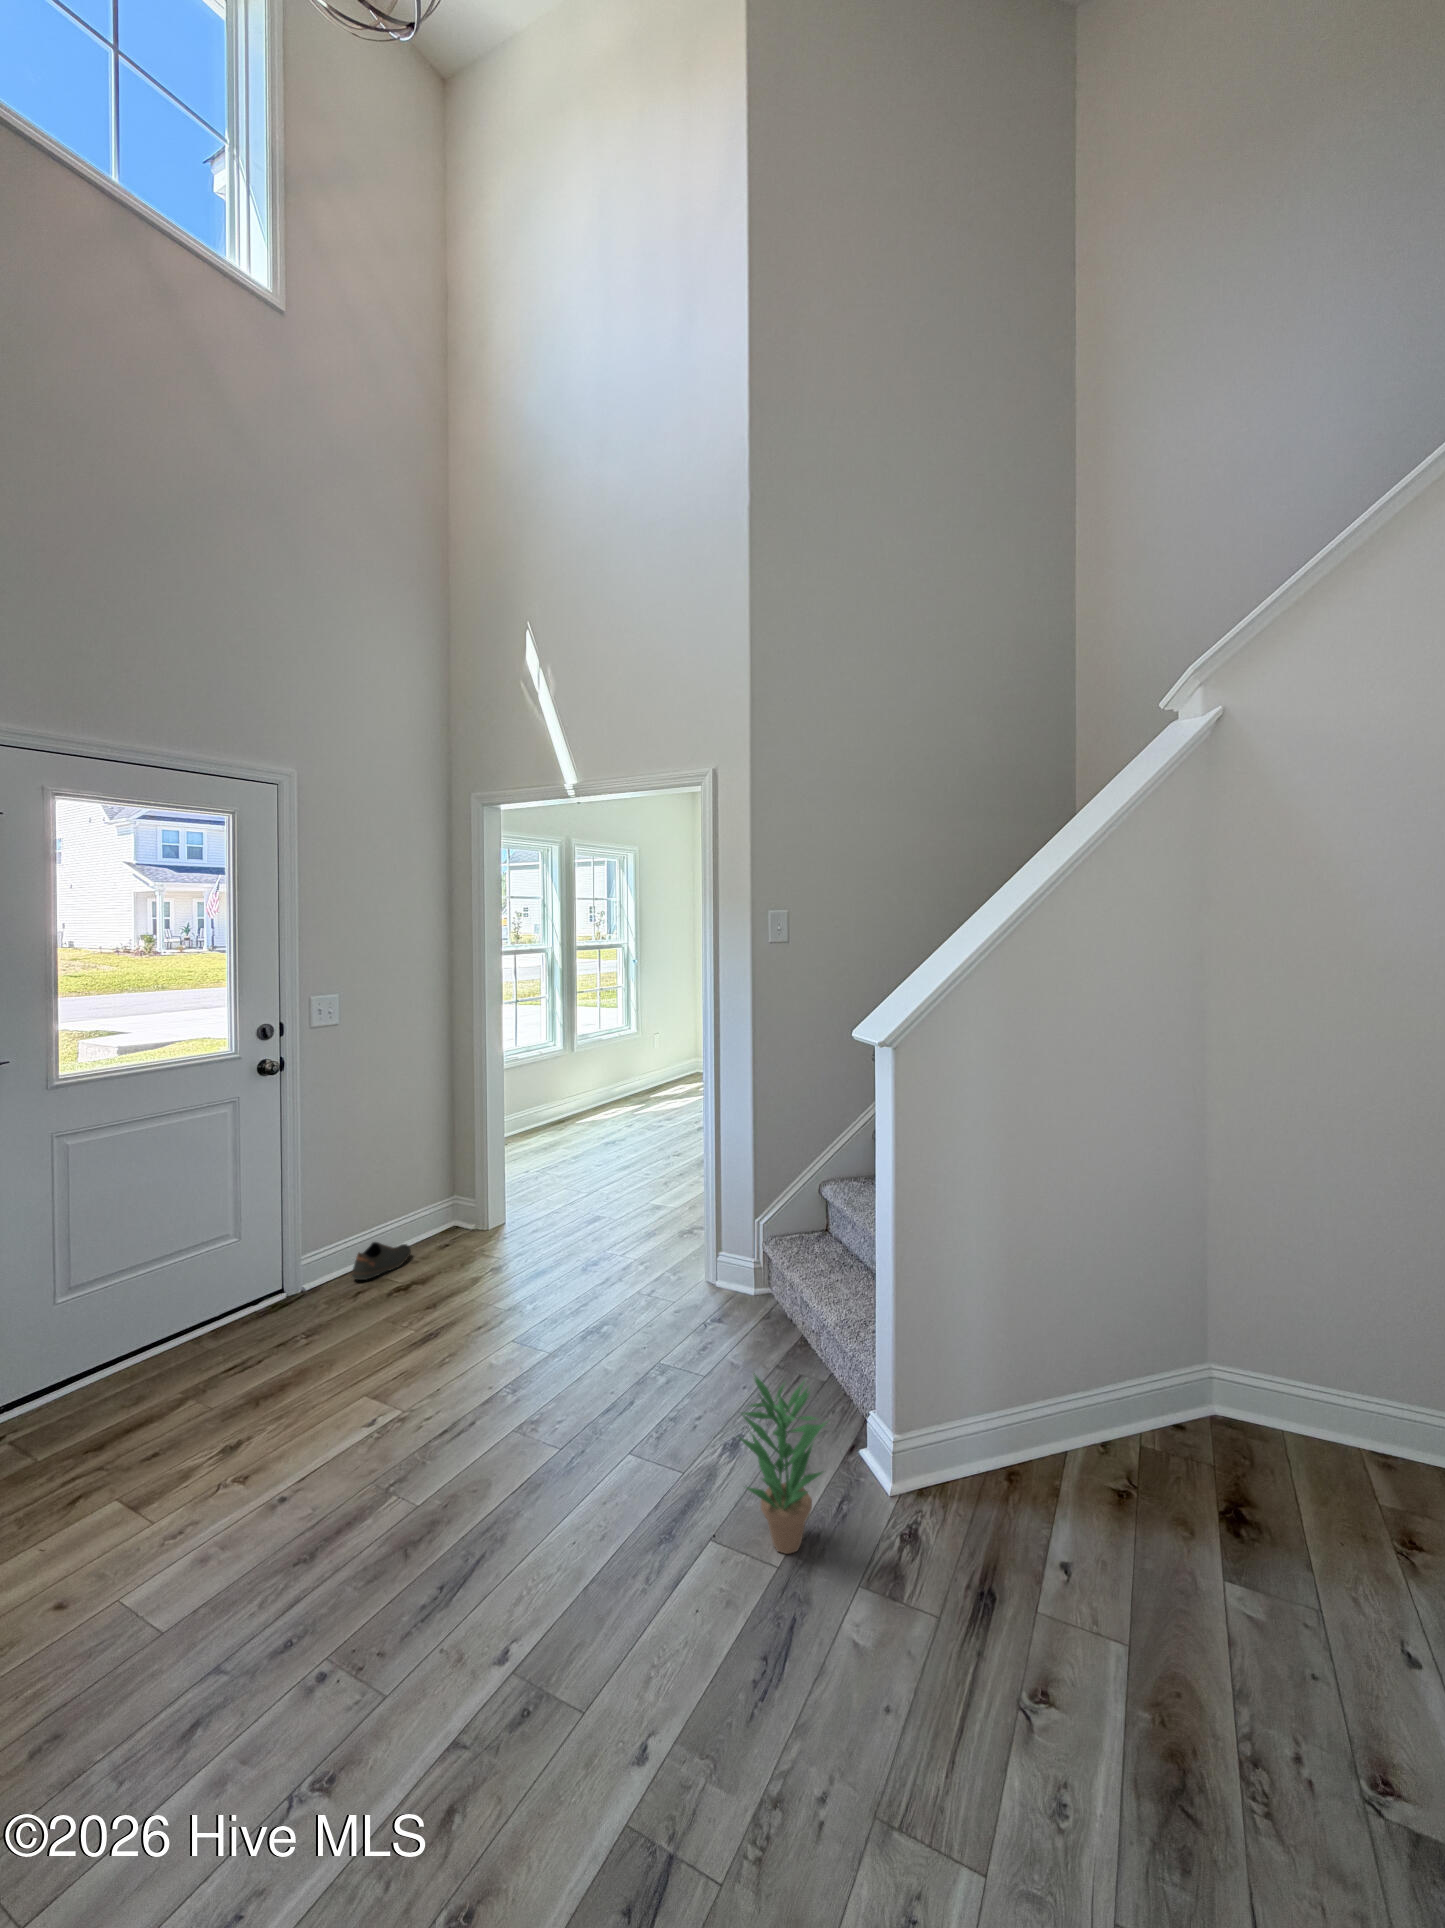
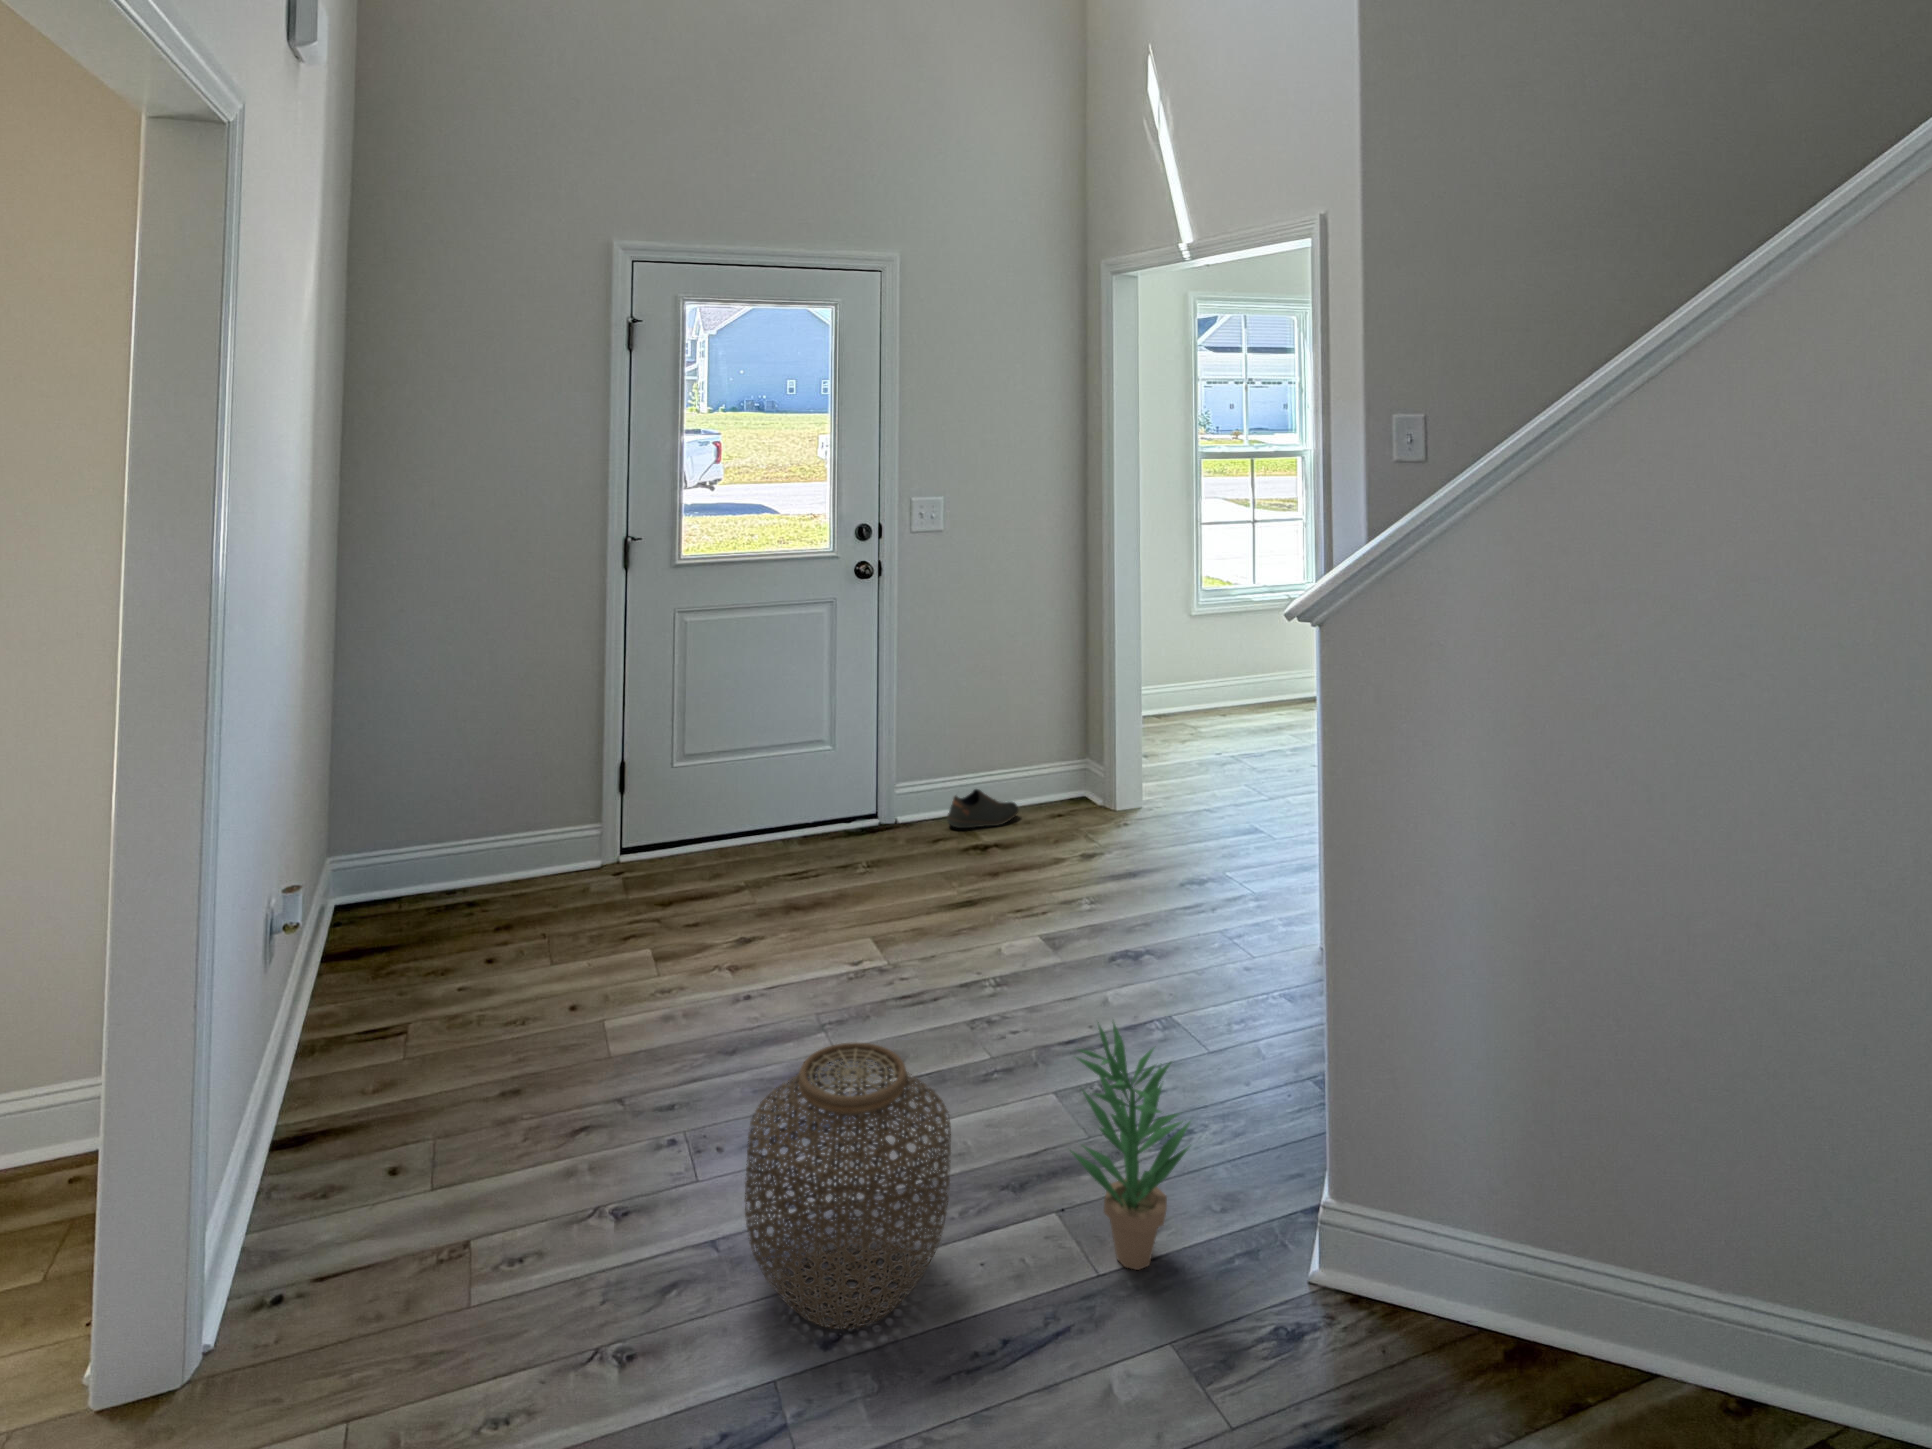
woven basket: none [505,1475,701,1751] -> present [745,1042,951,1329]

